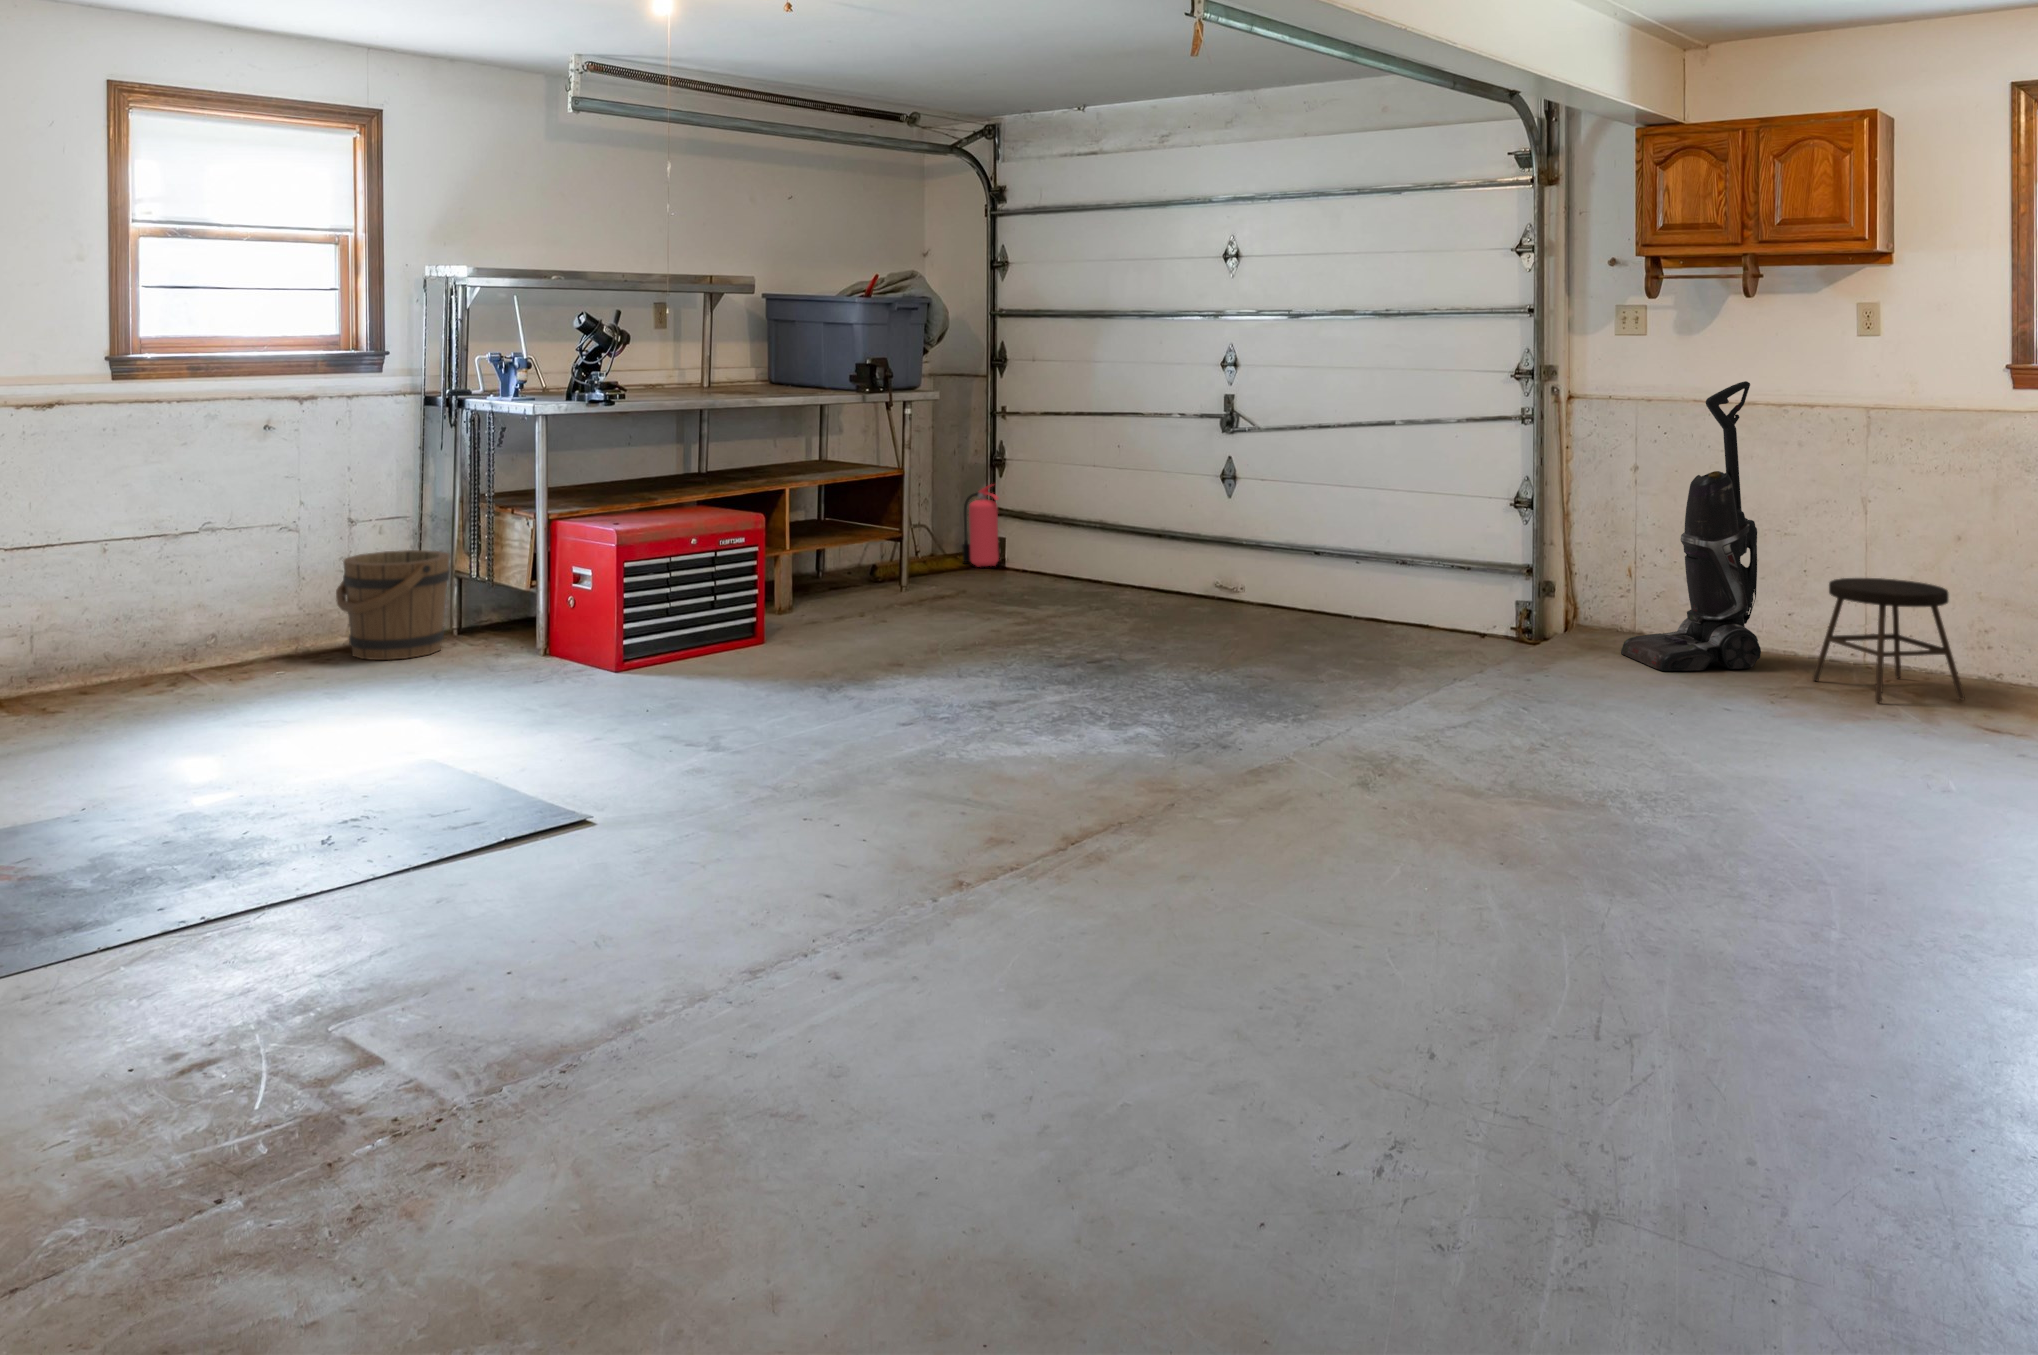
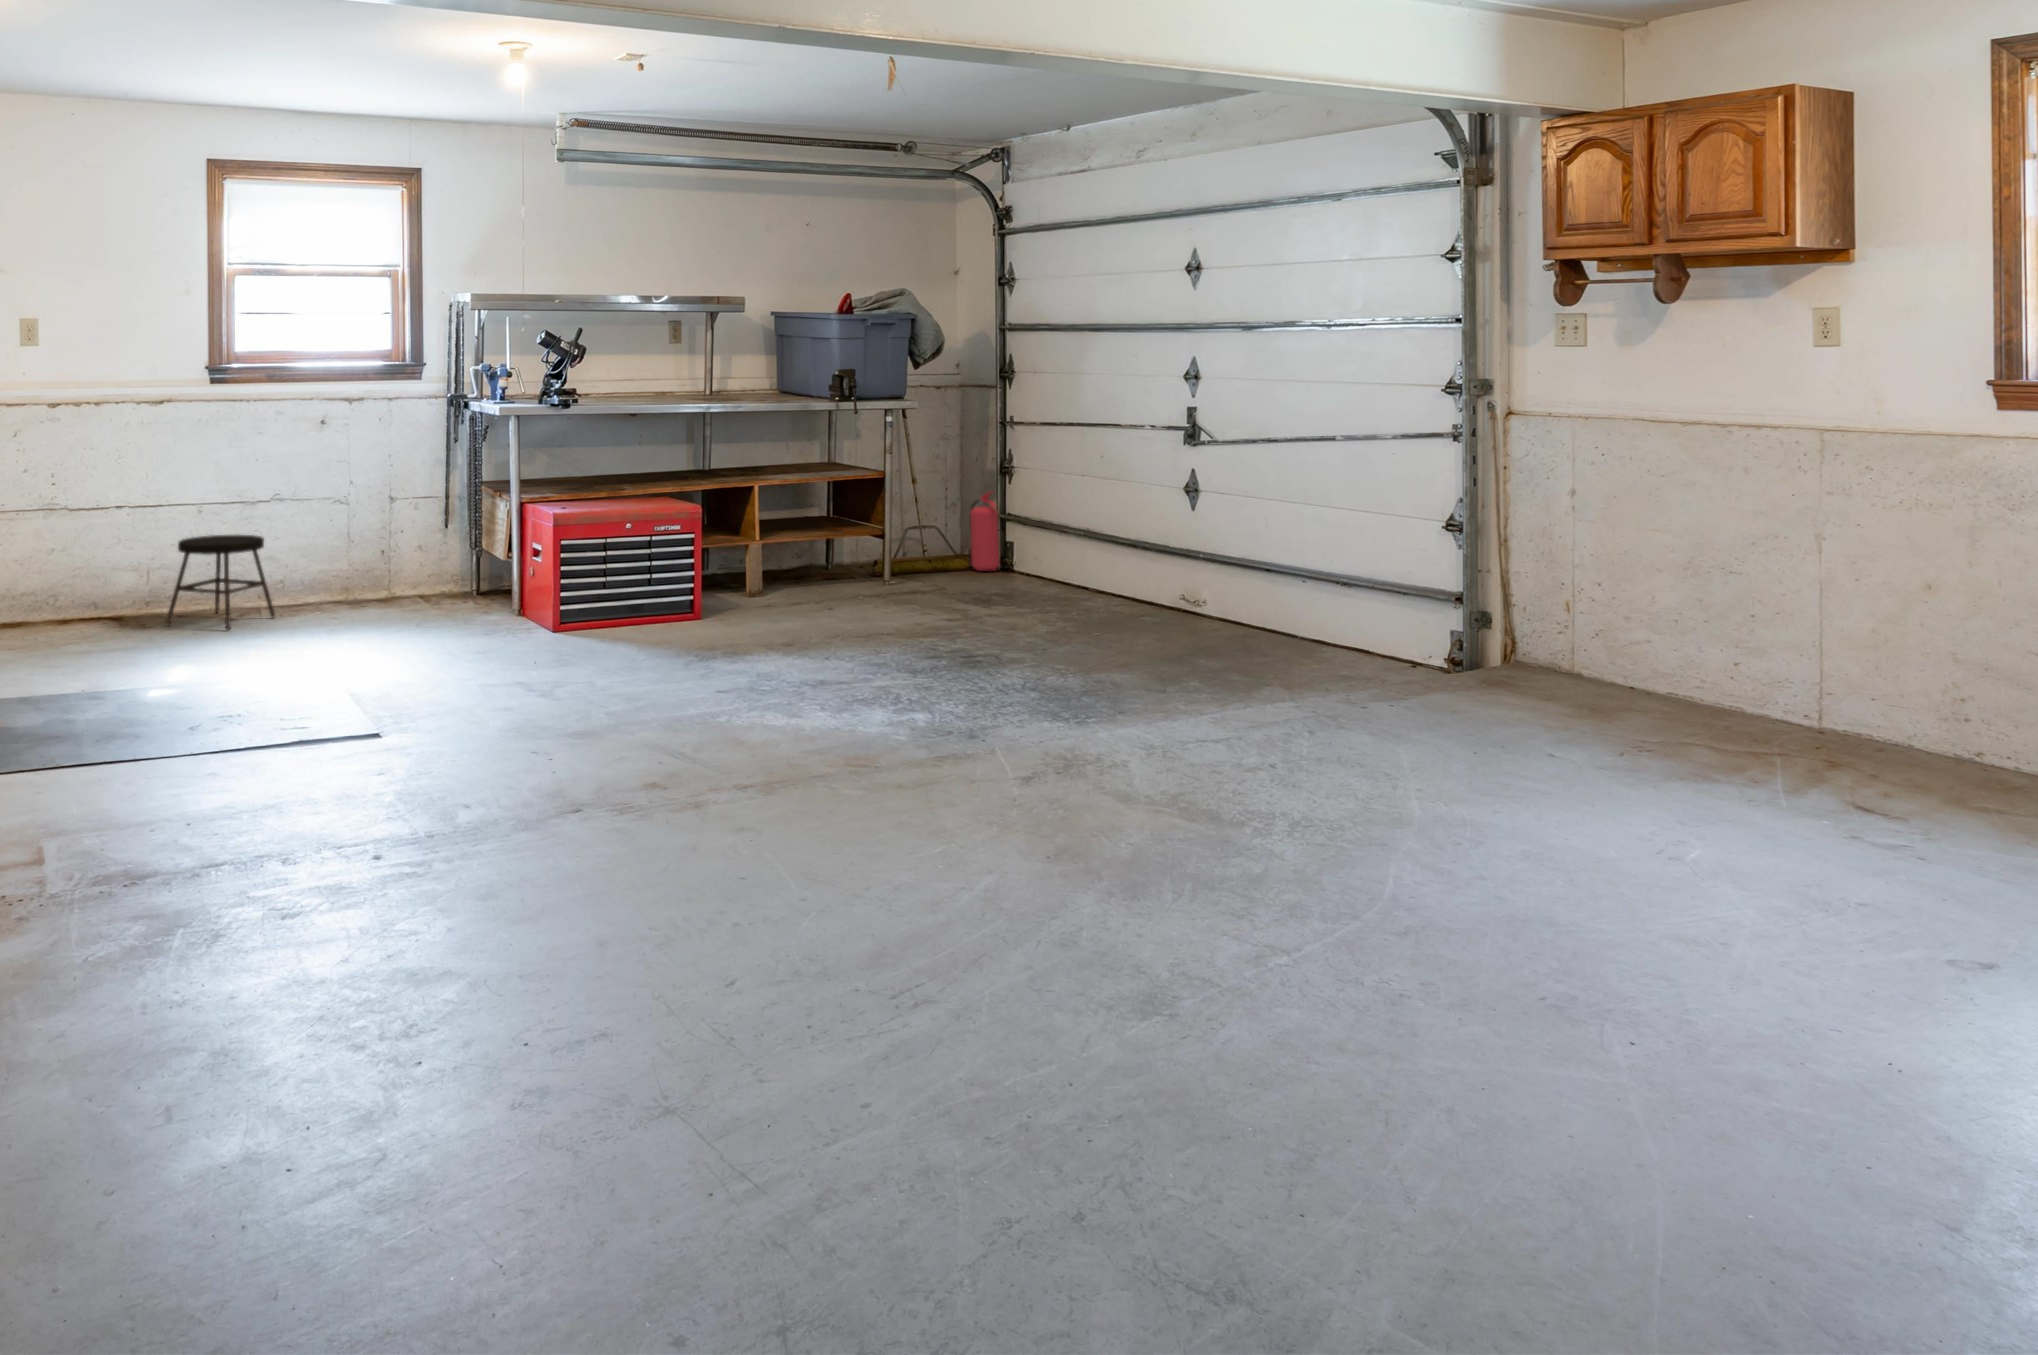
vacuum cleaner: present [1621,381,1761,671] -> none [1536,397,1692,720]
bucket: present [336,550,450,660] -> none [366,525,456,612]
stool: present [1812,578,1965,703] -> present [166,535,275,630]

